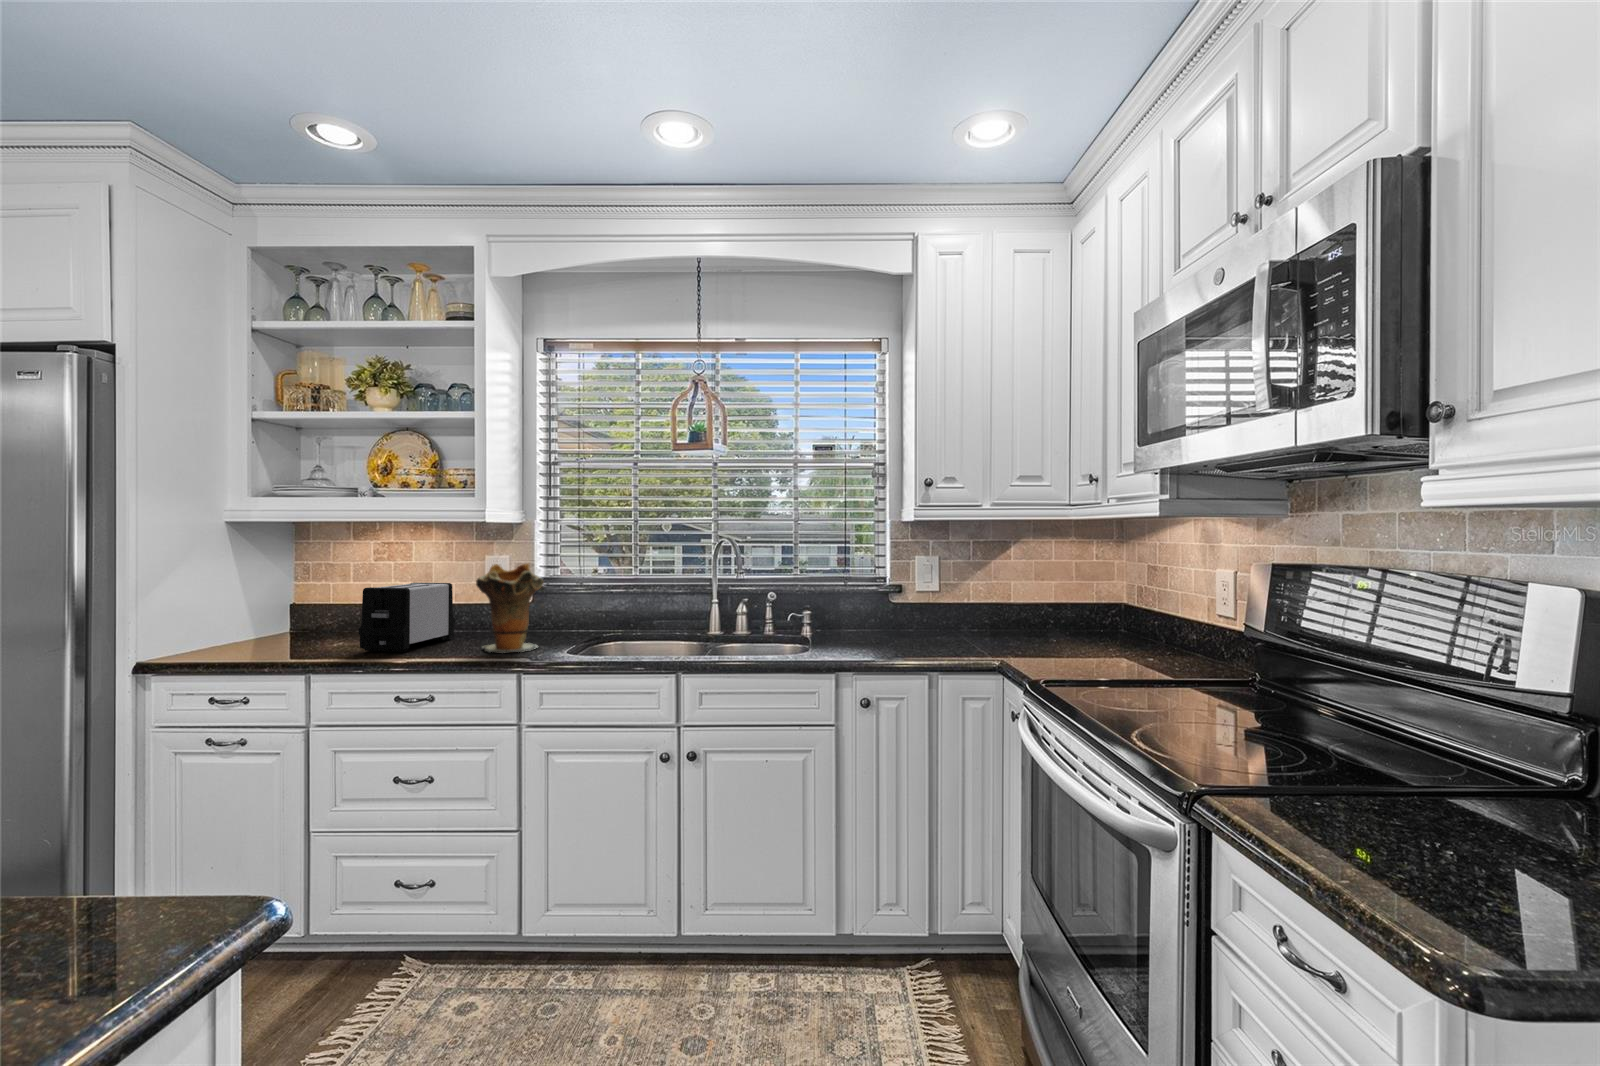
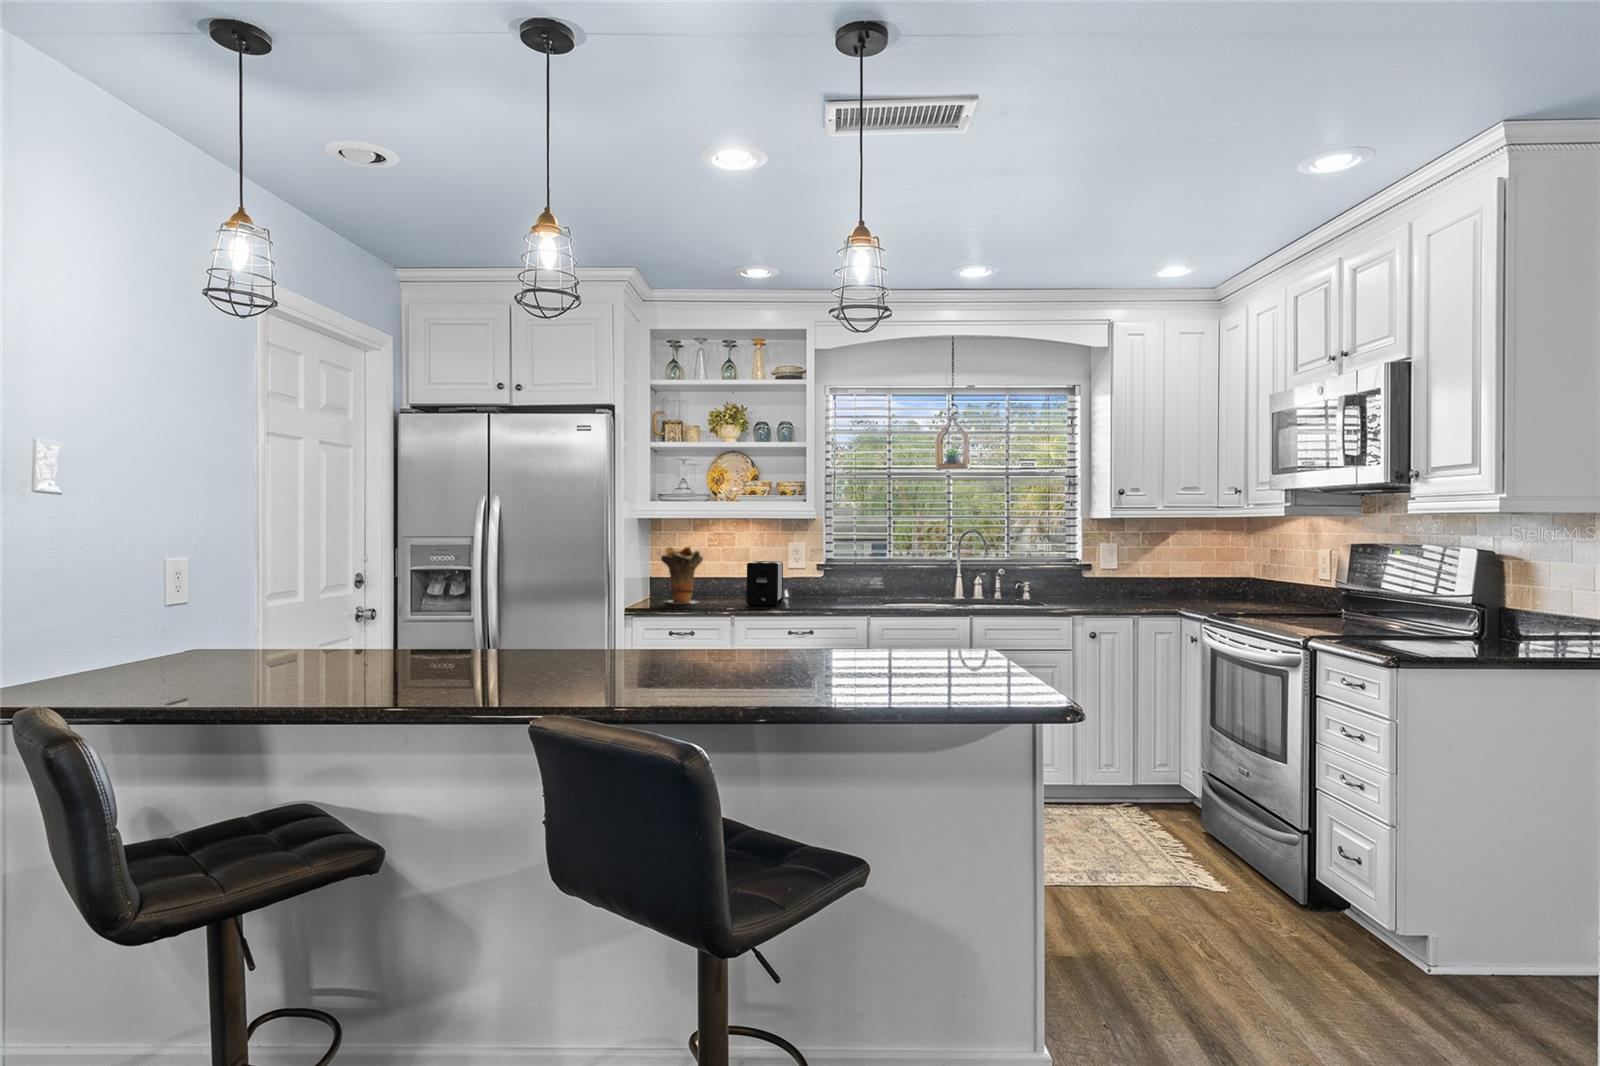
decorative vase: present [476,564,544,653] -> present [661,547,703,604]

